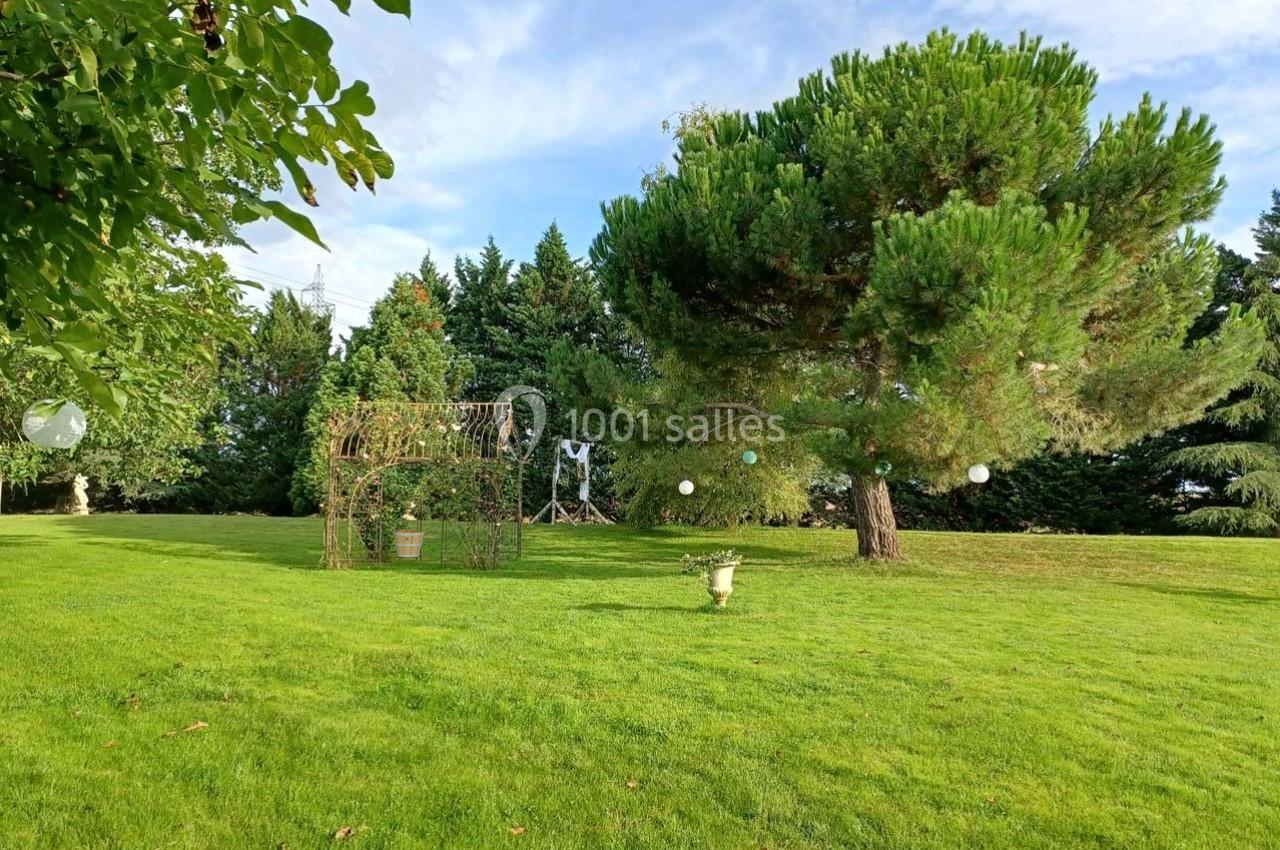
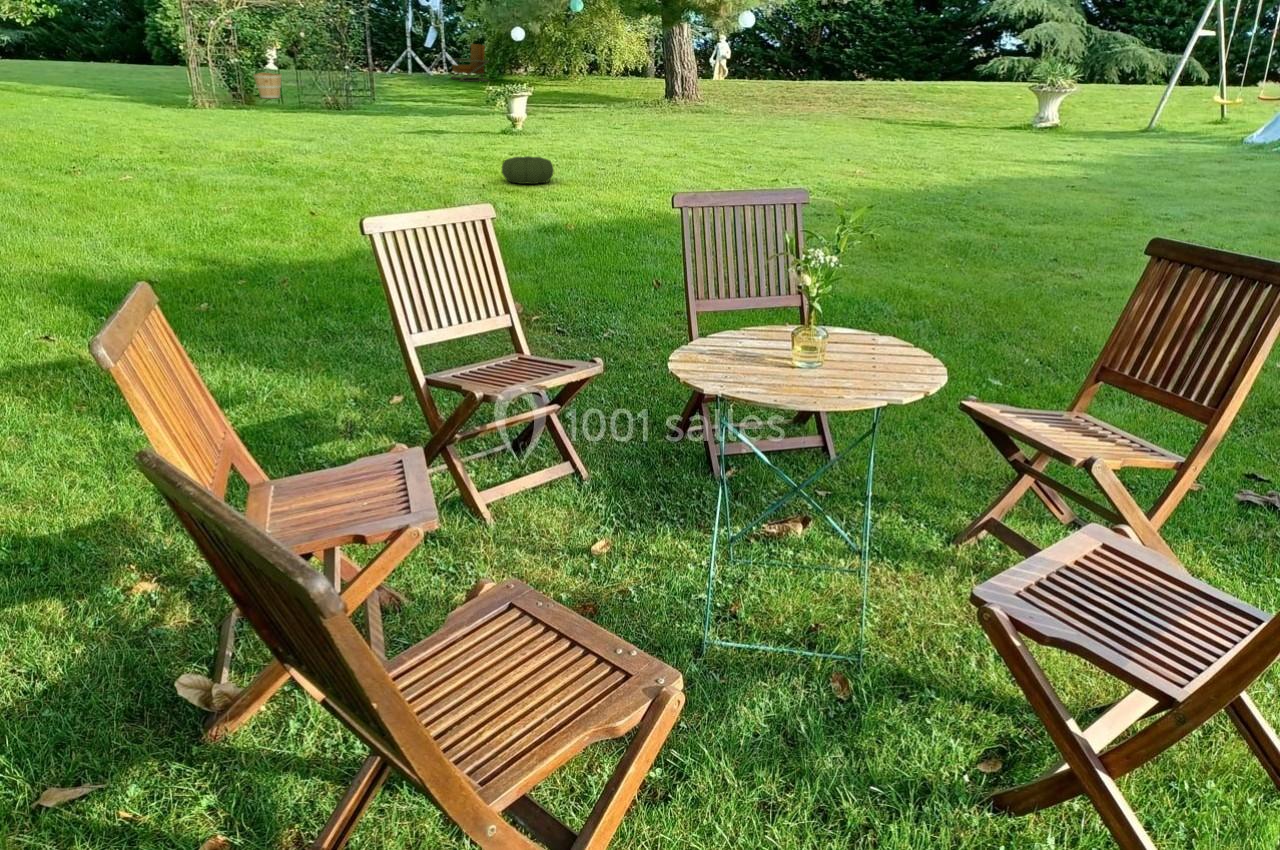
lounge chair: none [597,495,640,534] -> present [451,44,489,81]
pouf: none [777,675,863,726] -> present [502,156,554,184]

